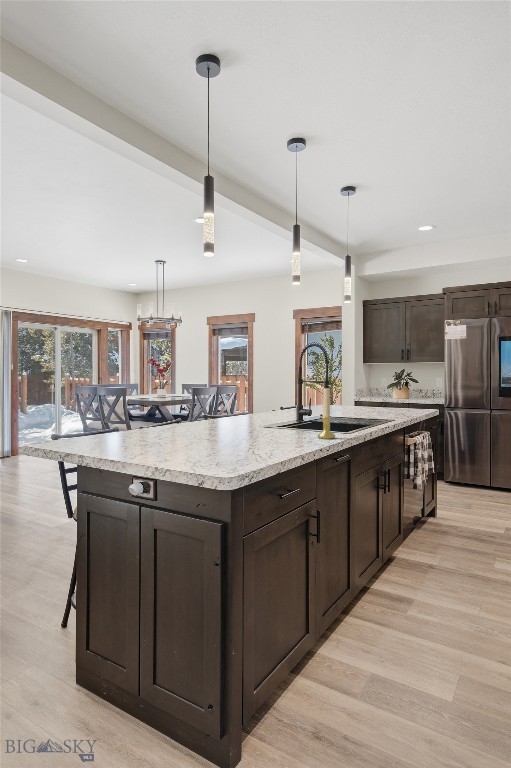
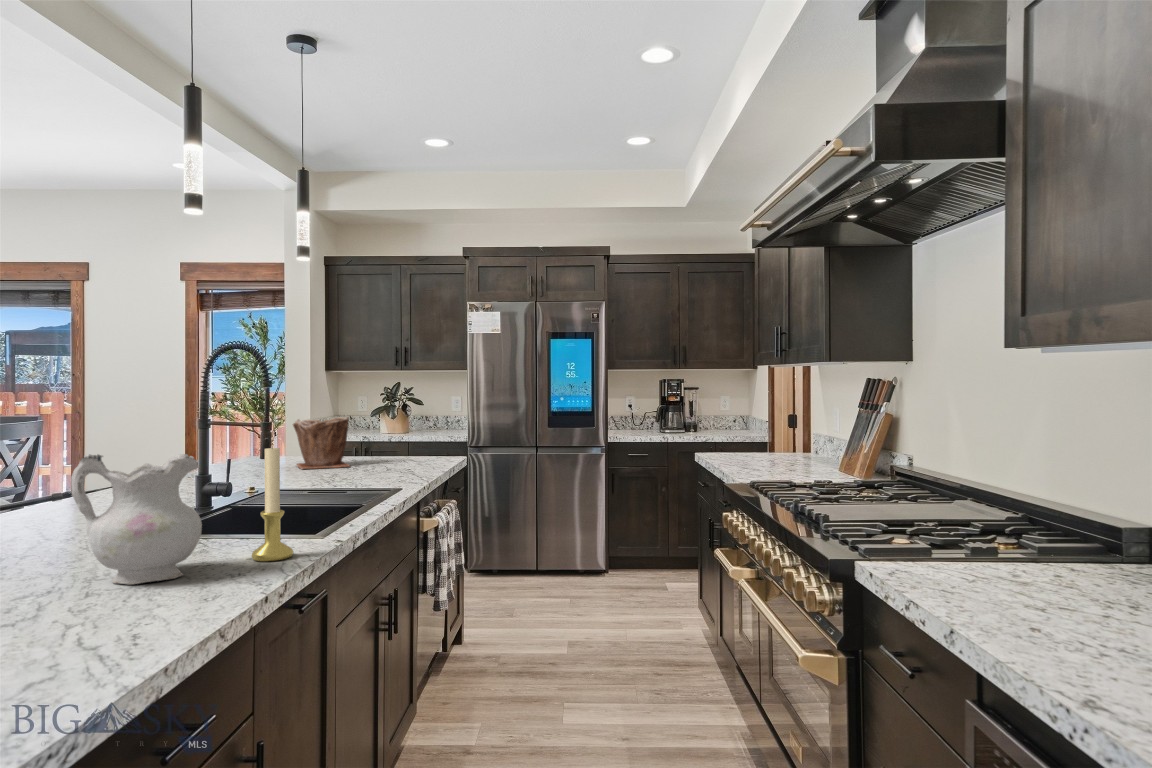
plant pot: none [343,385,372,411] -> present [293,417,350,469]
ceramic pitcher: none [251,386,298,440] -> present [71,454,202,585]

